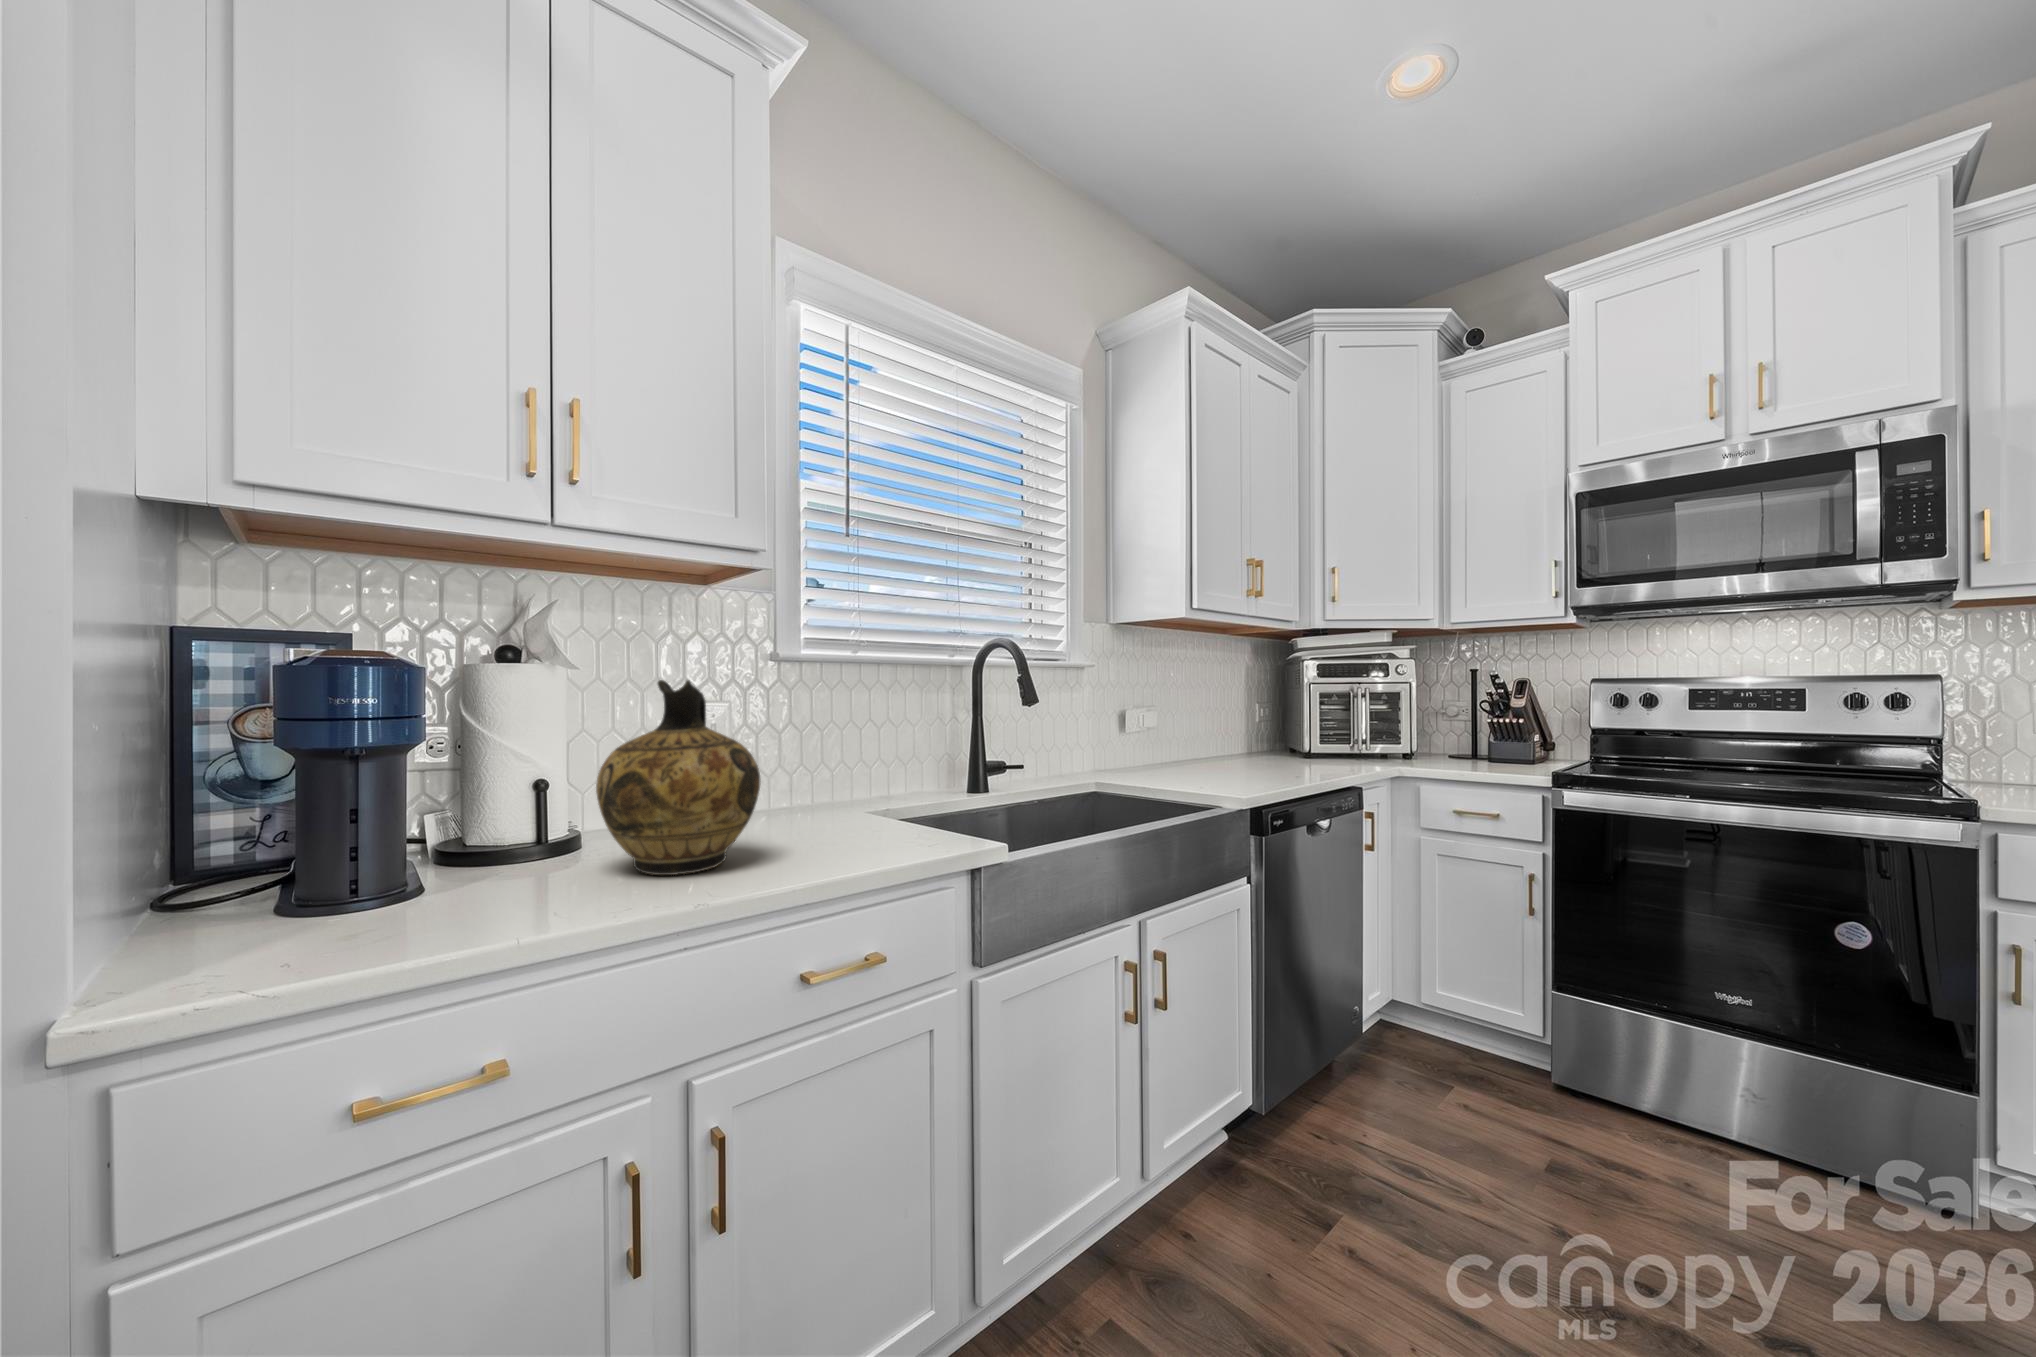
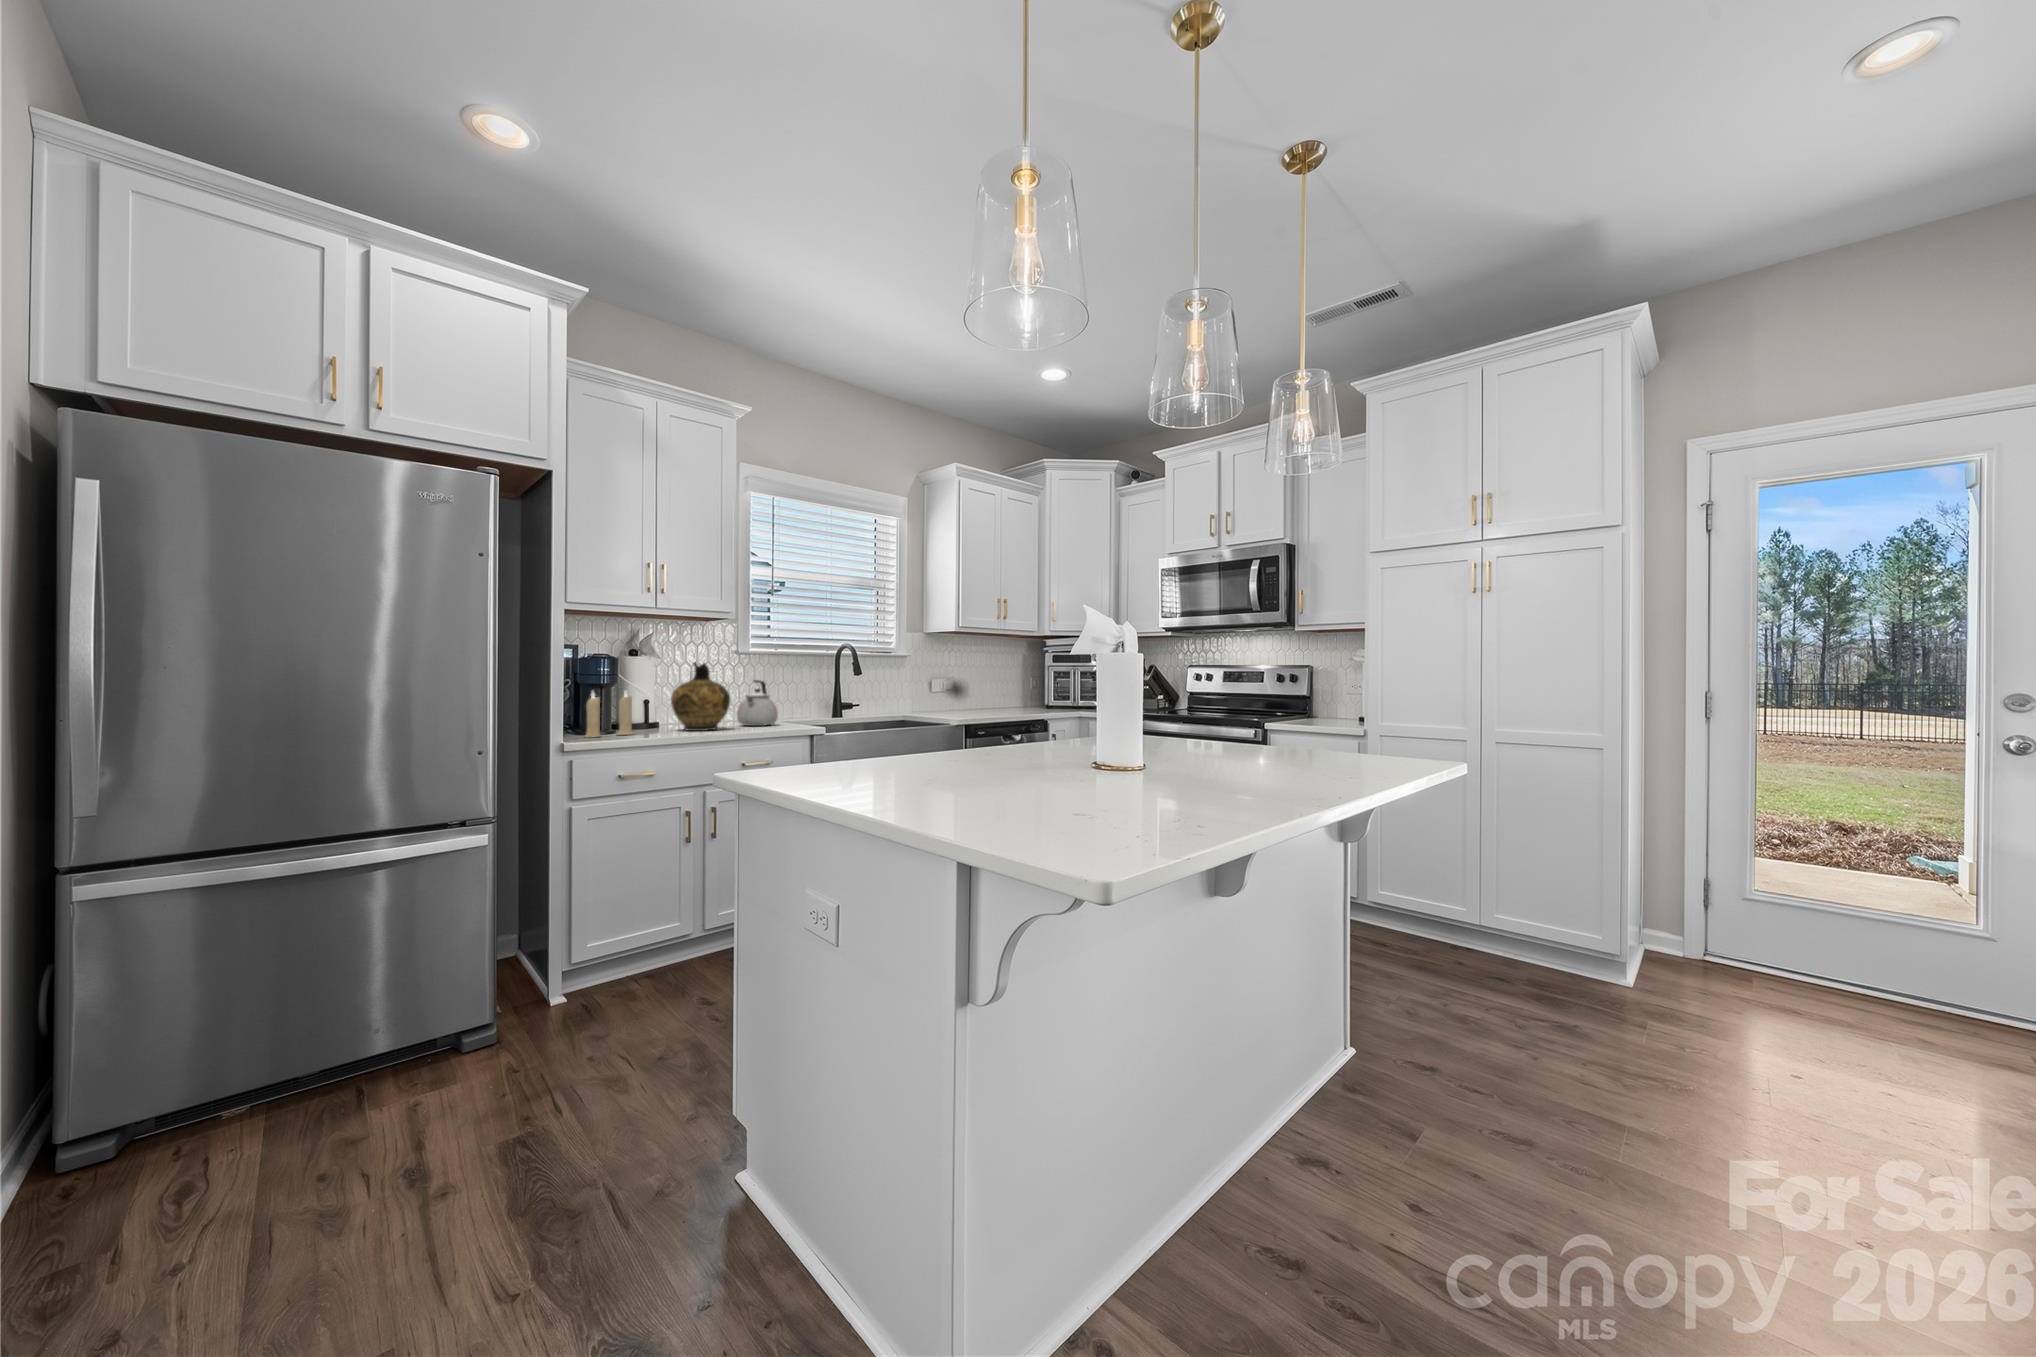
kettle: none [775,721,871,834] -> present [737,680,778,726]
candle: none [251,767,461,956] -> present [585,692,633,738]

